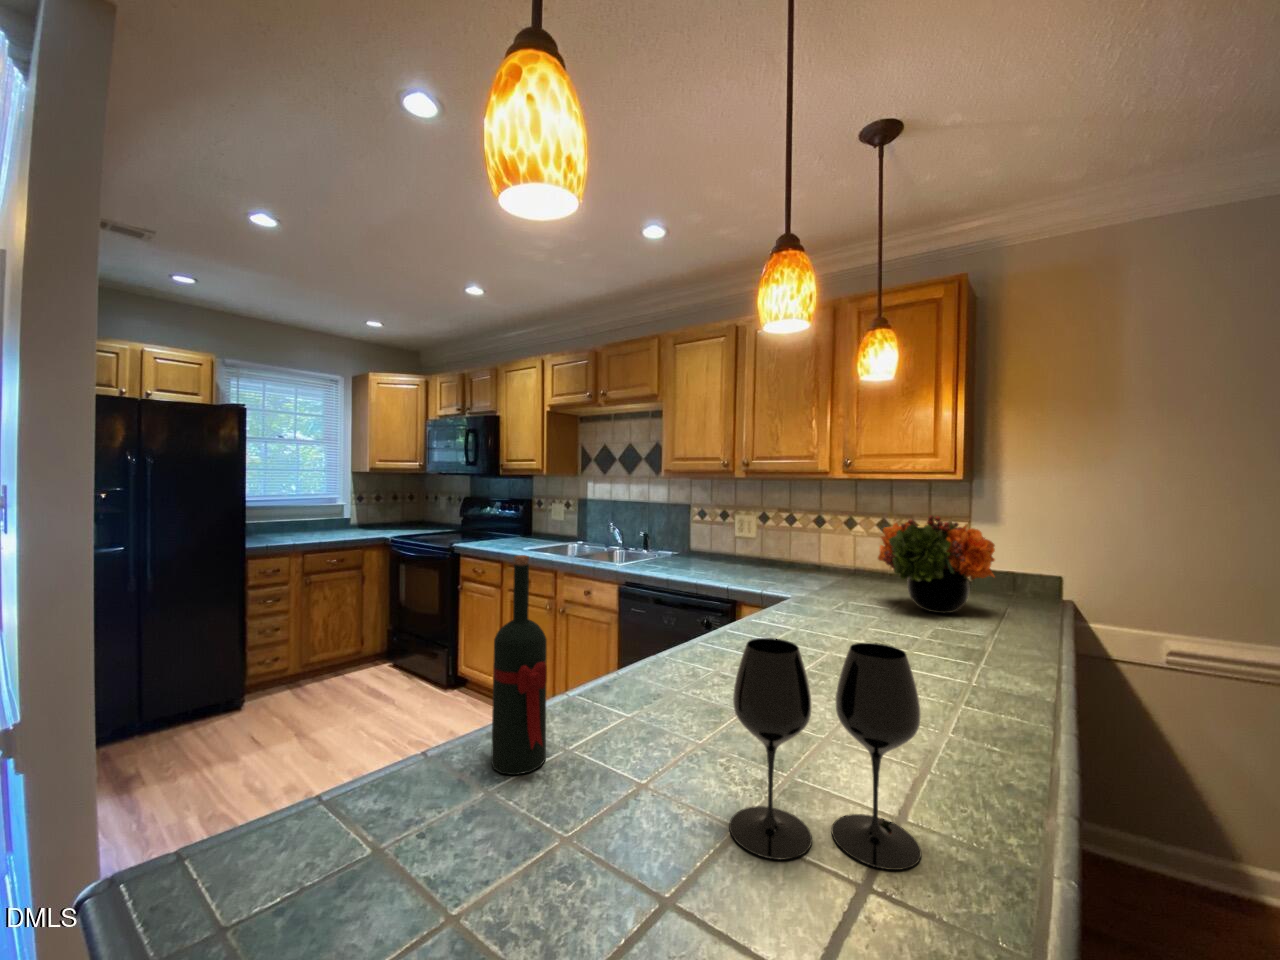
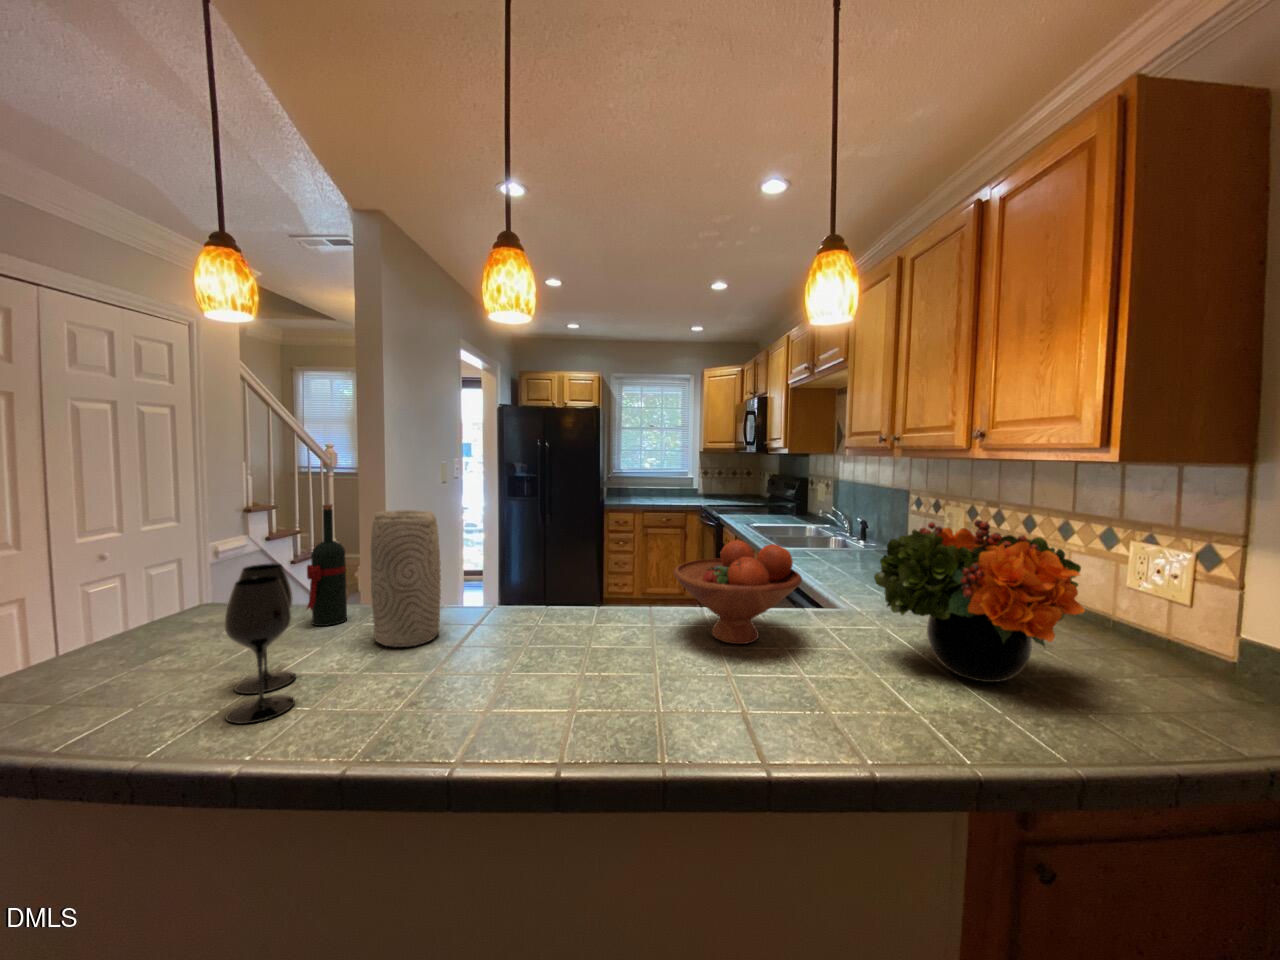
vase: none [640,547,727,740] -> present [371,510,441,647]
fruit bowl: none [775,547,887,632] -> present [673,540,802,644]

